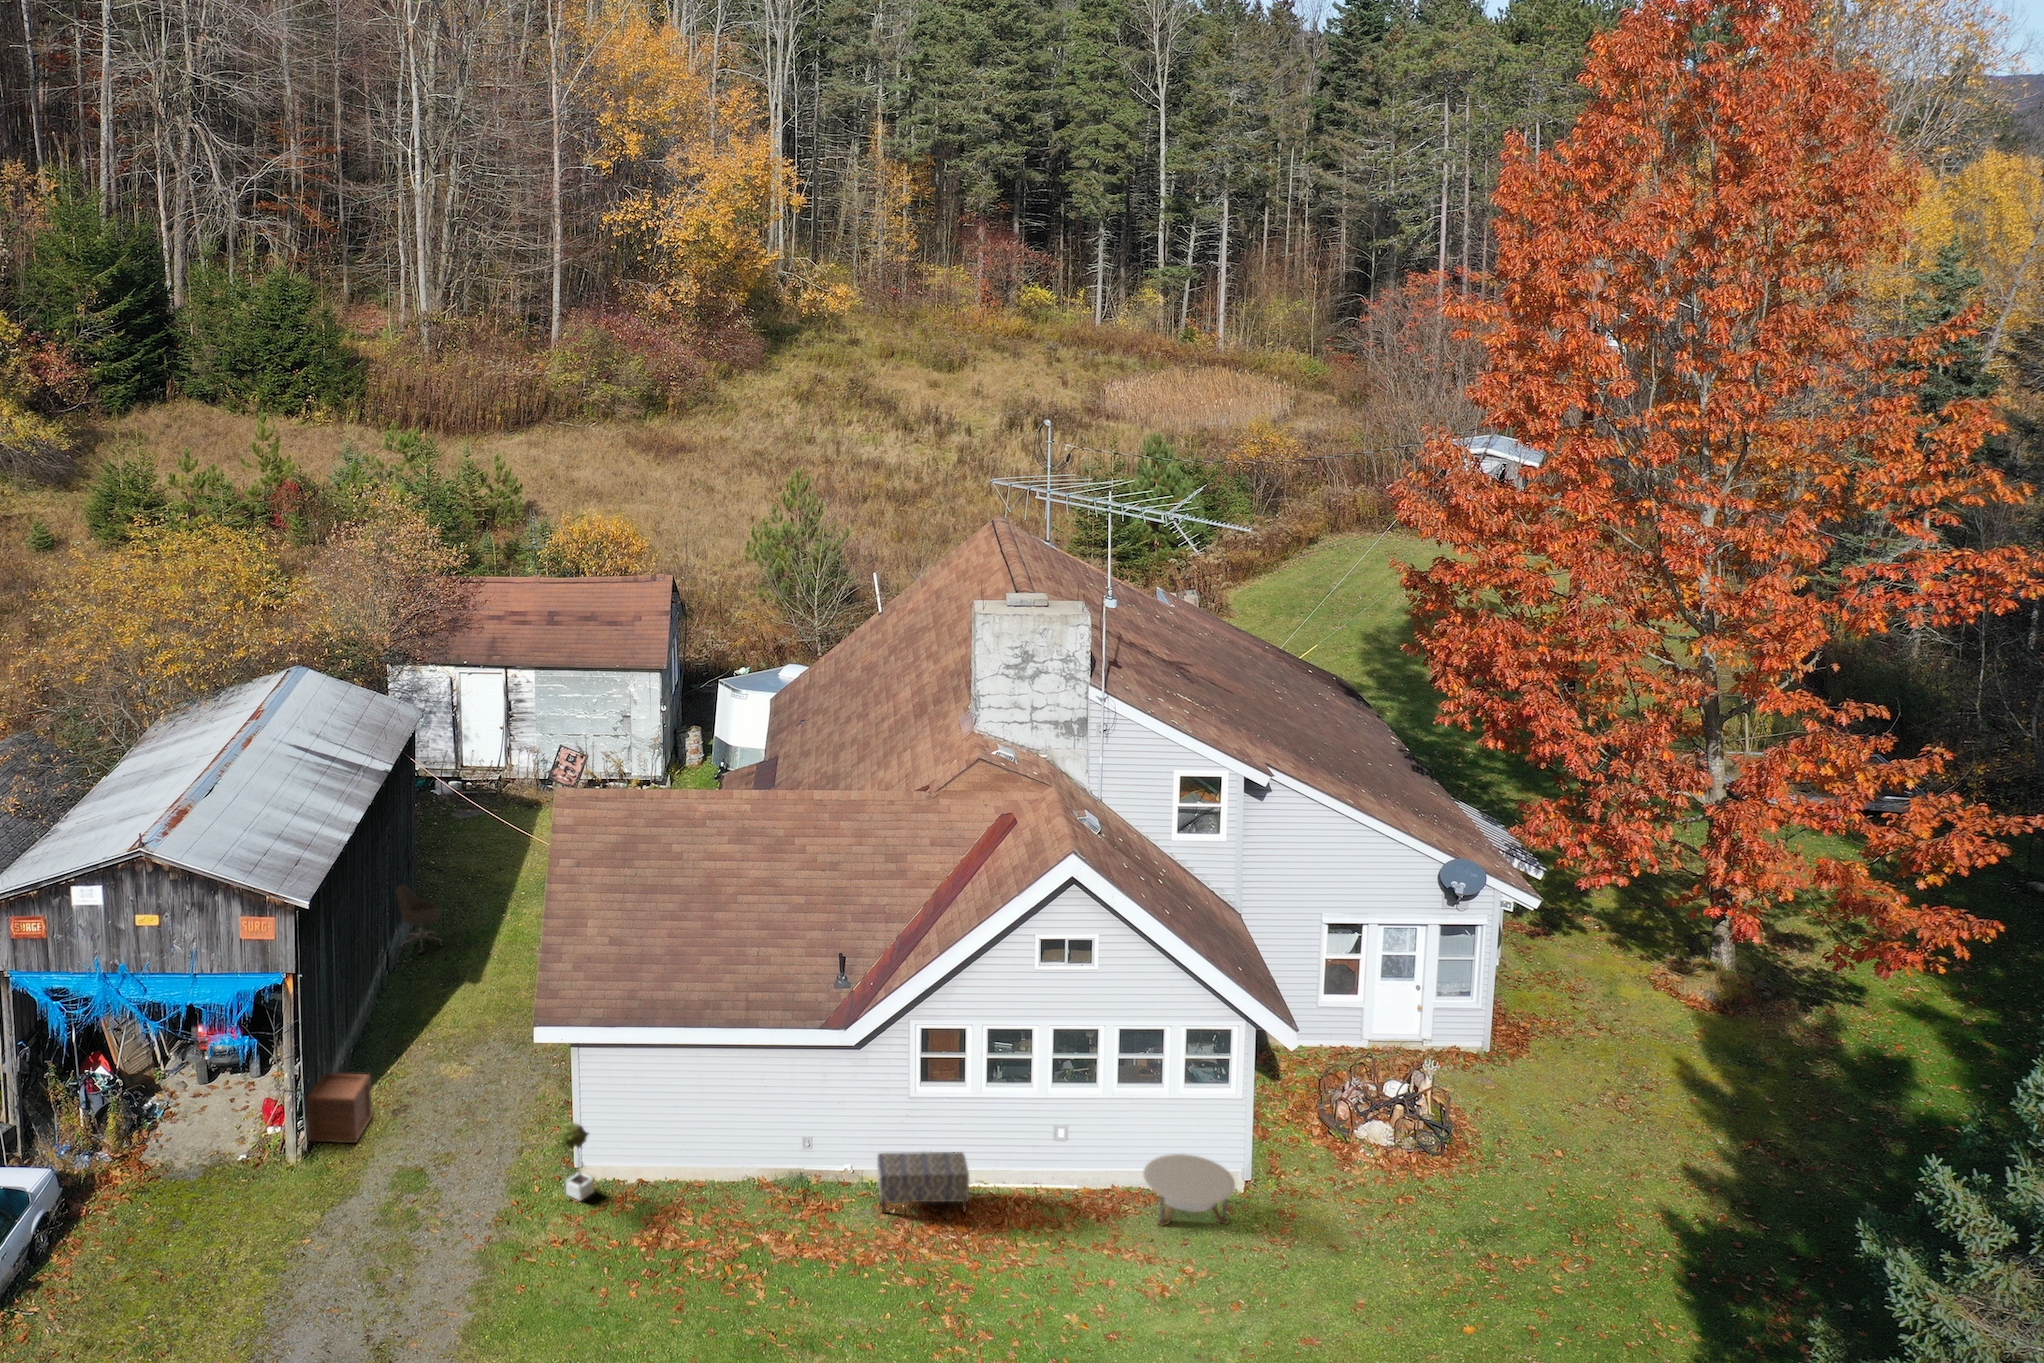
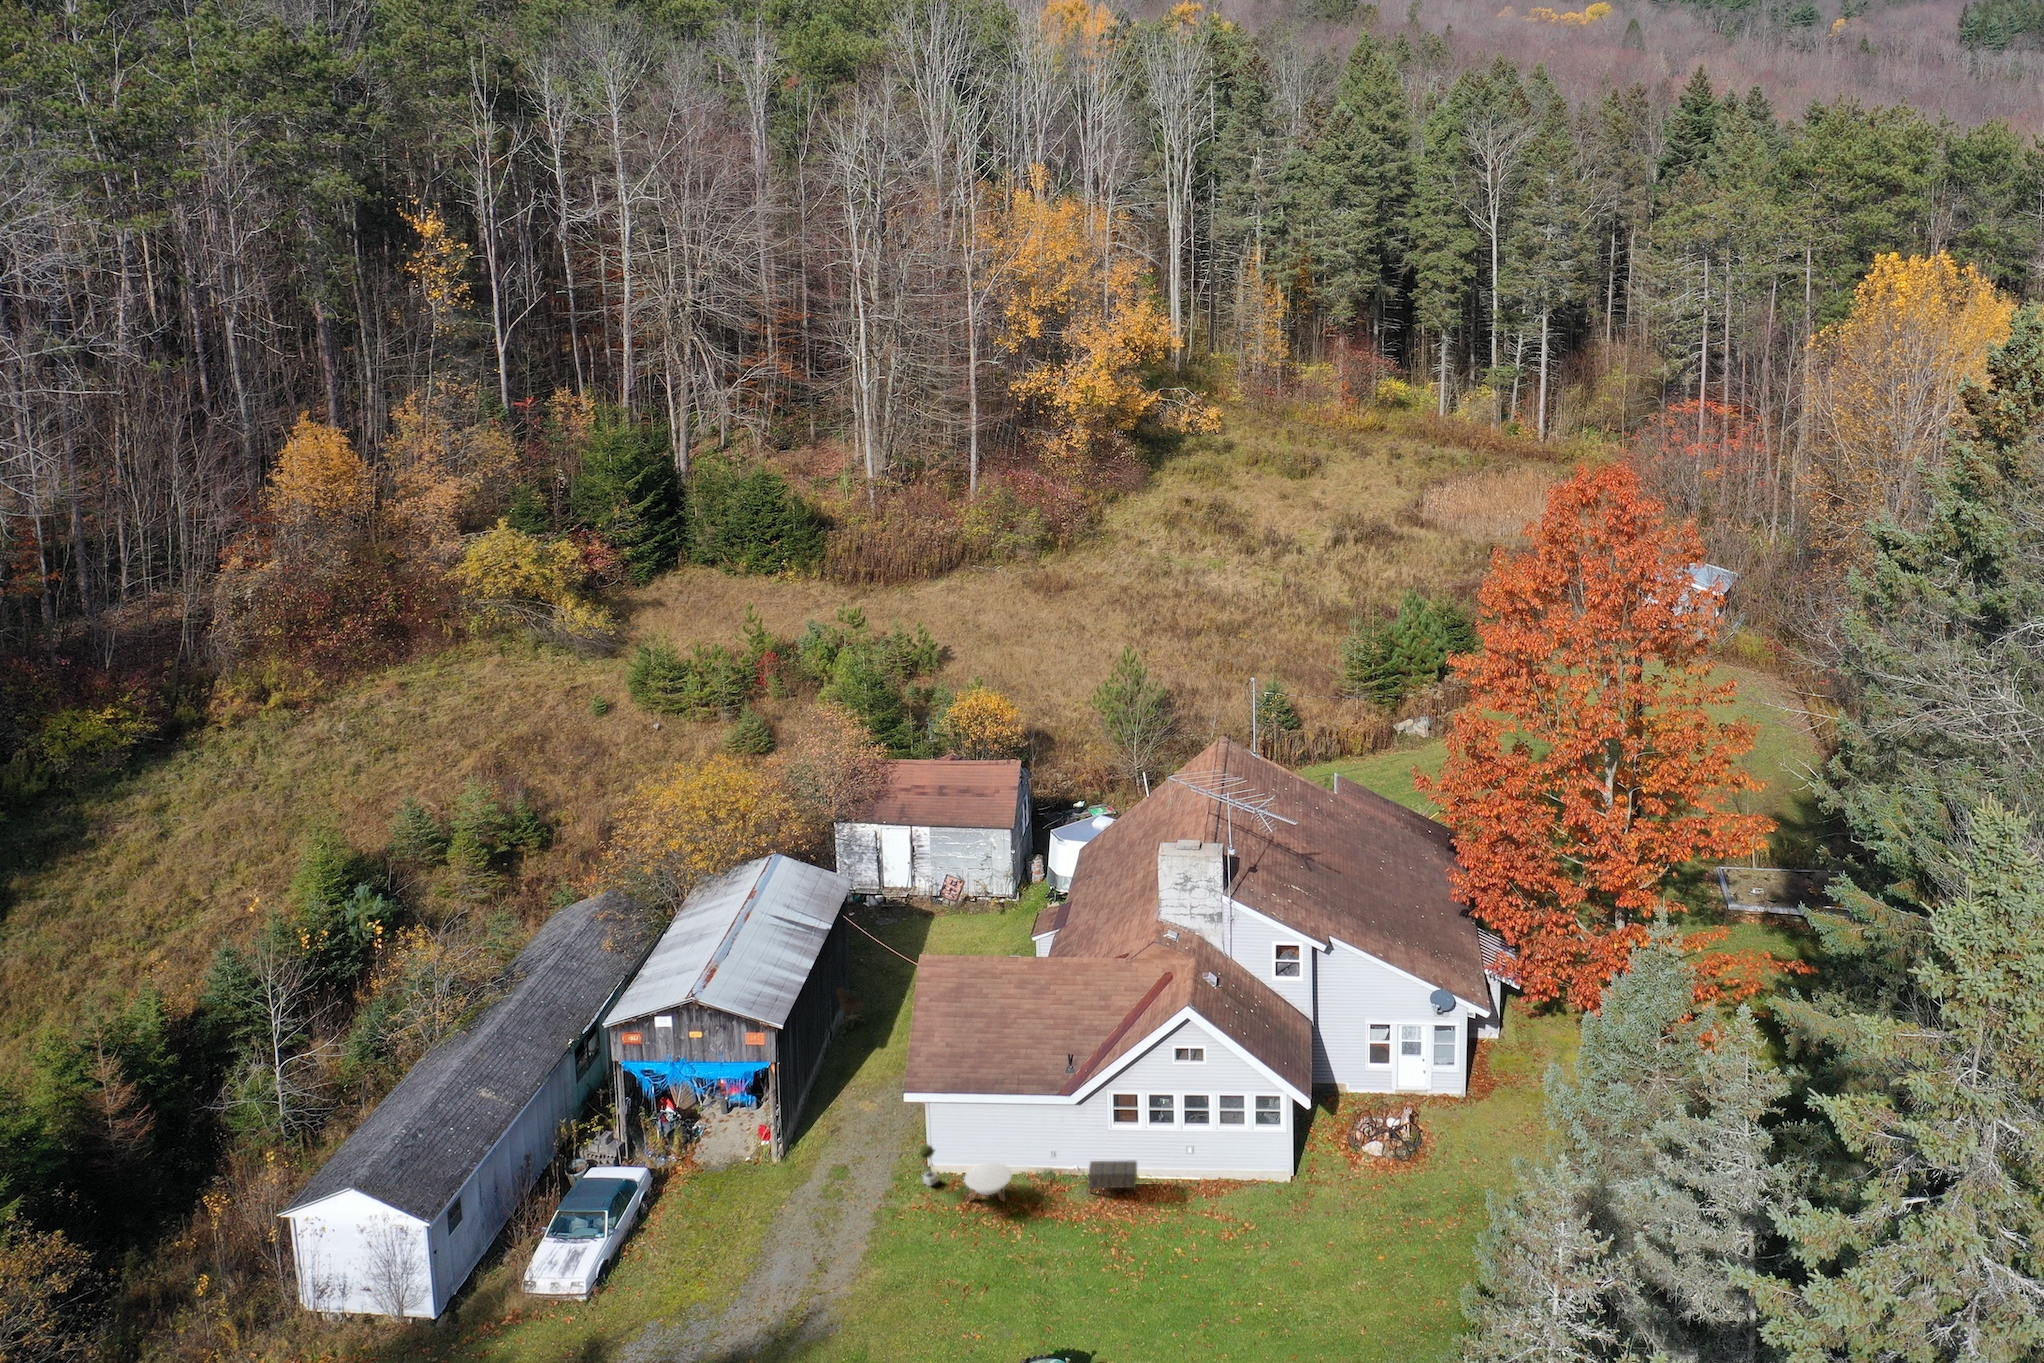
wooden crate: present [307,1073,373,1143] -> none [783,1113,820,1153]
round table: present [1143,1154,1235,1226] -> present [964,1163,1012,1201]

